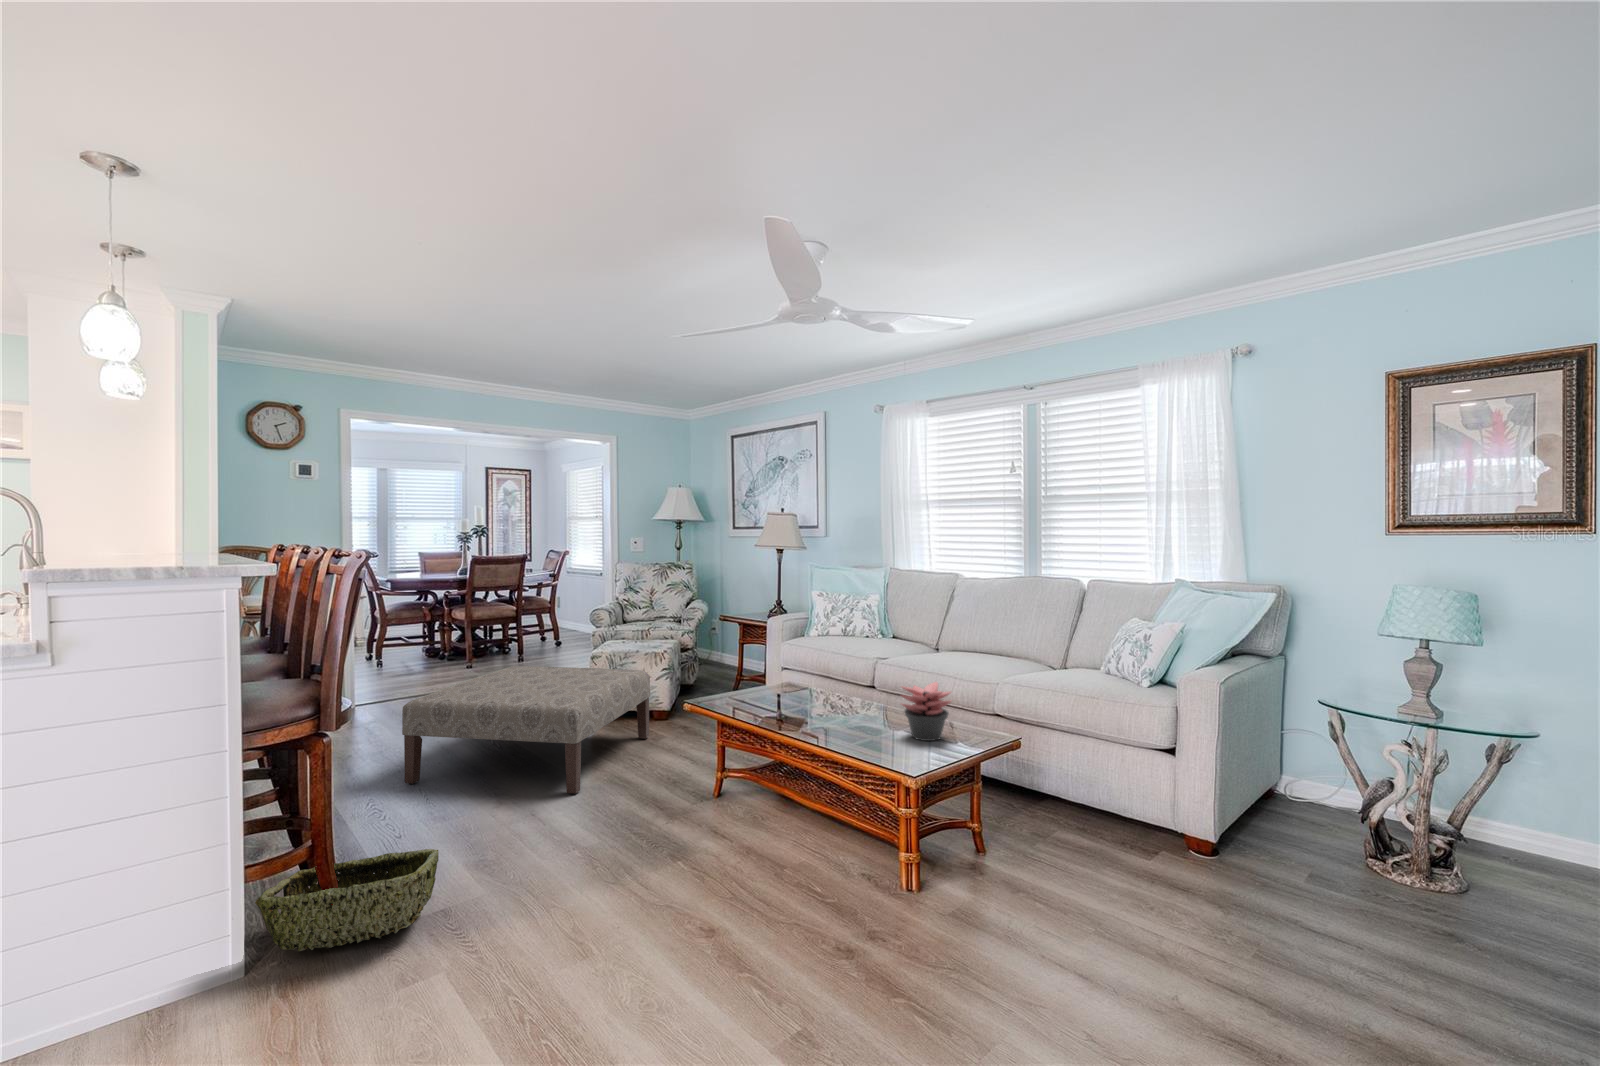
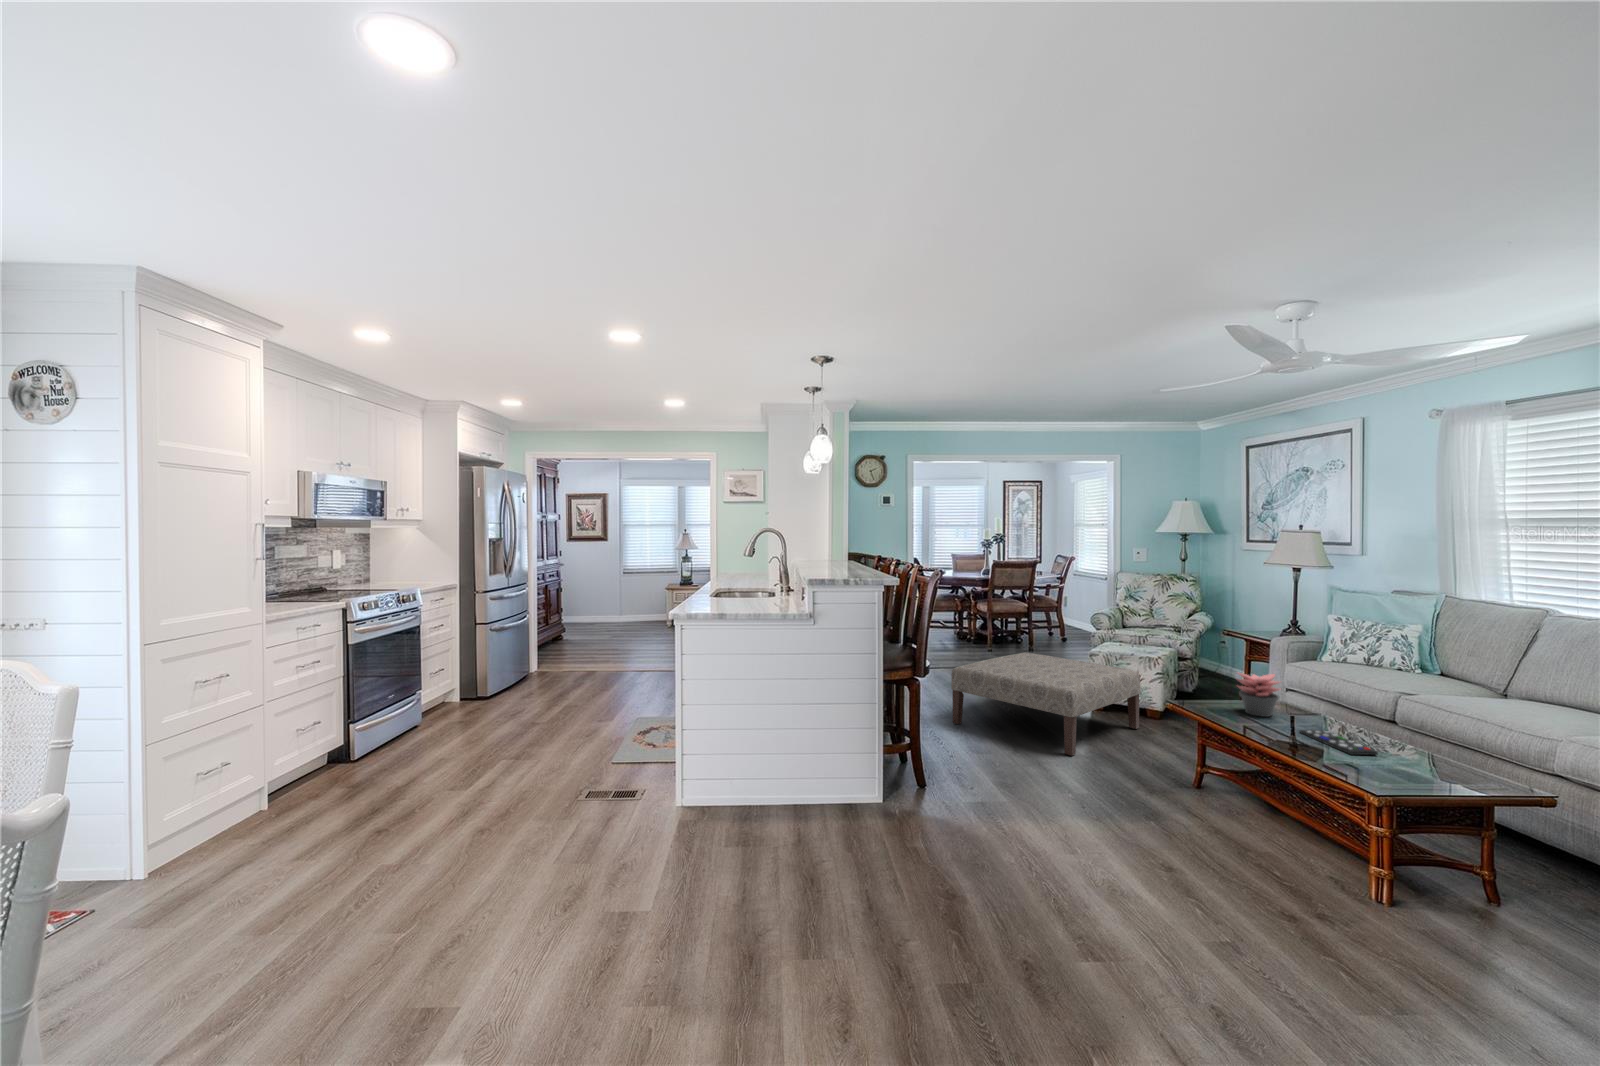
succulent plant: present [902,682,951,741] -> present [1238,673,1280,717]
remote control: none [816,707,884,731] -> present [1300,730,1378,755]
woven basket: present [255,849,439,951] -> none [888,753,979,803]

